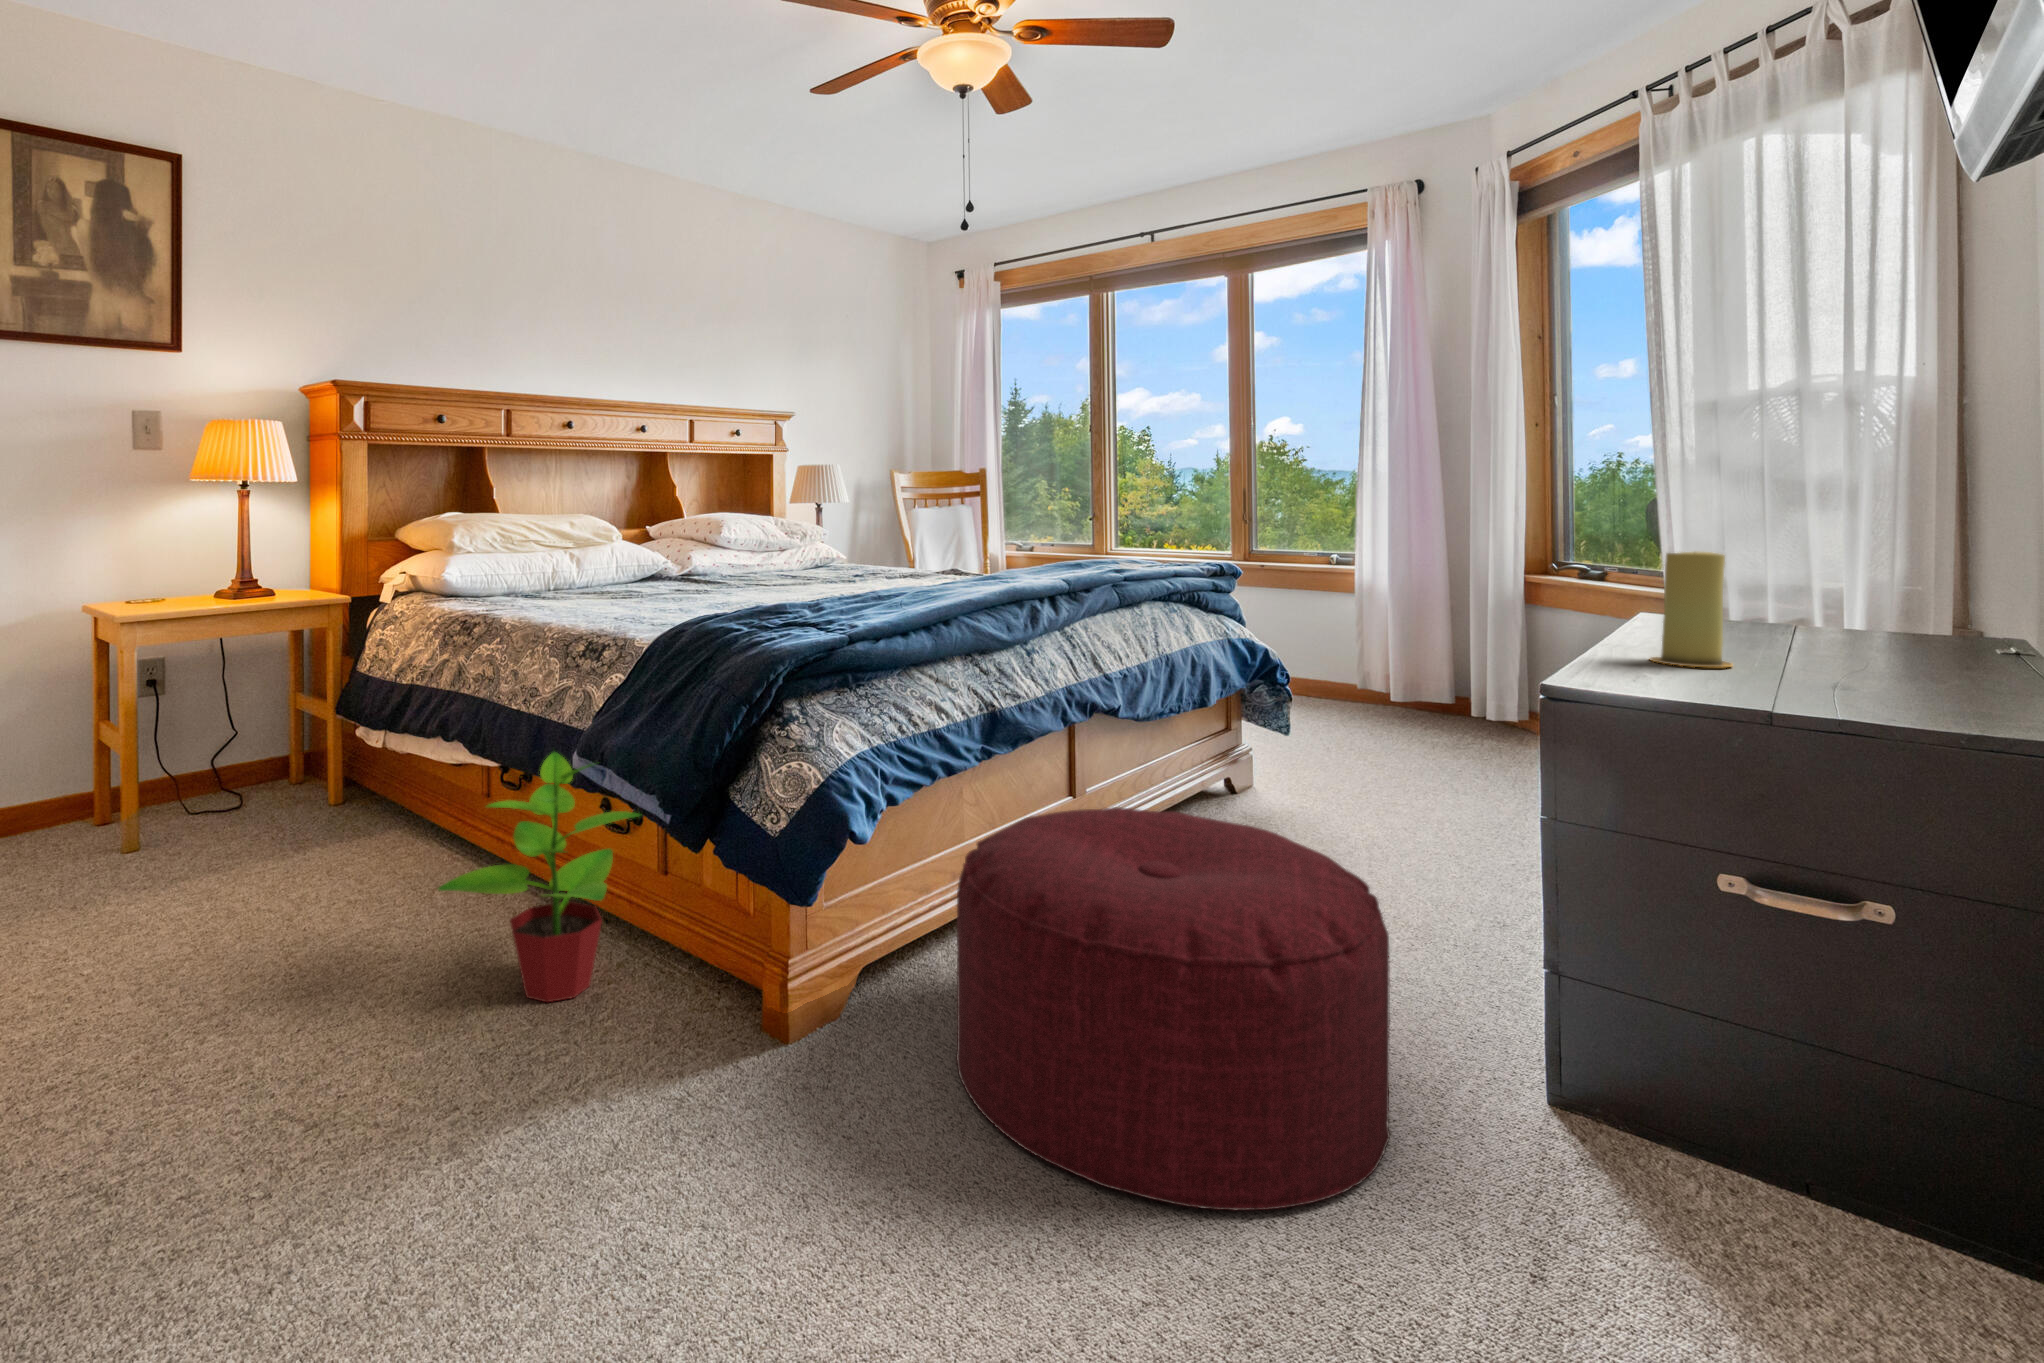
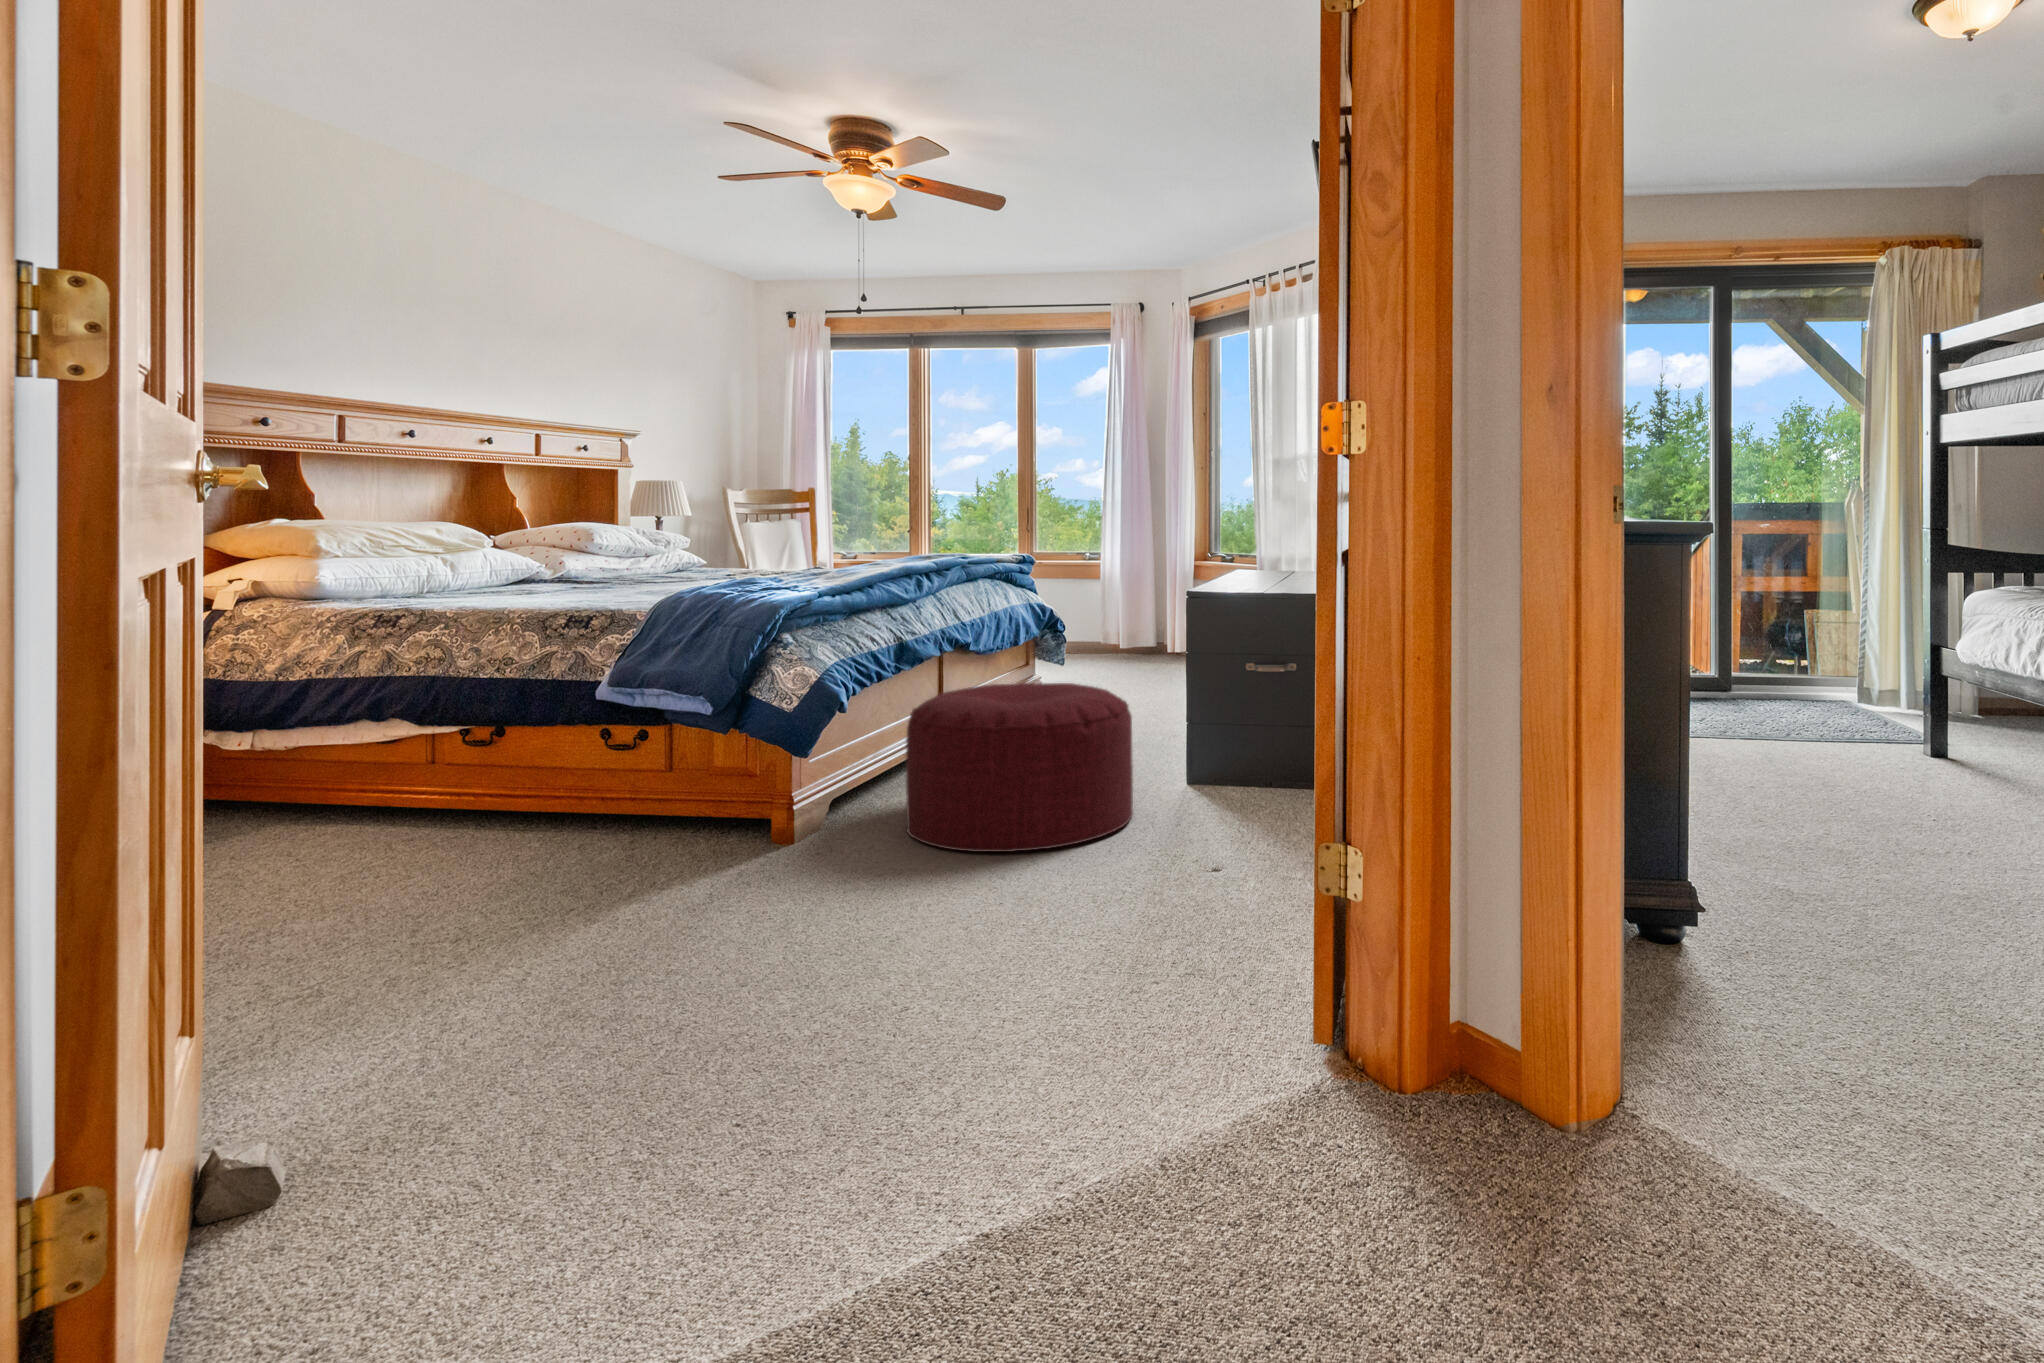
candle: present [1650,552,1732,667] -> none [1237,531,1267,584]
potted plant: present [438,752,640,1002] -> none [488,681,664,870]

